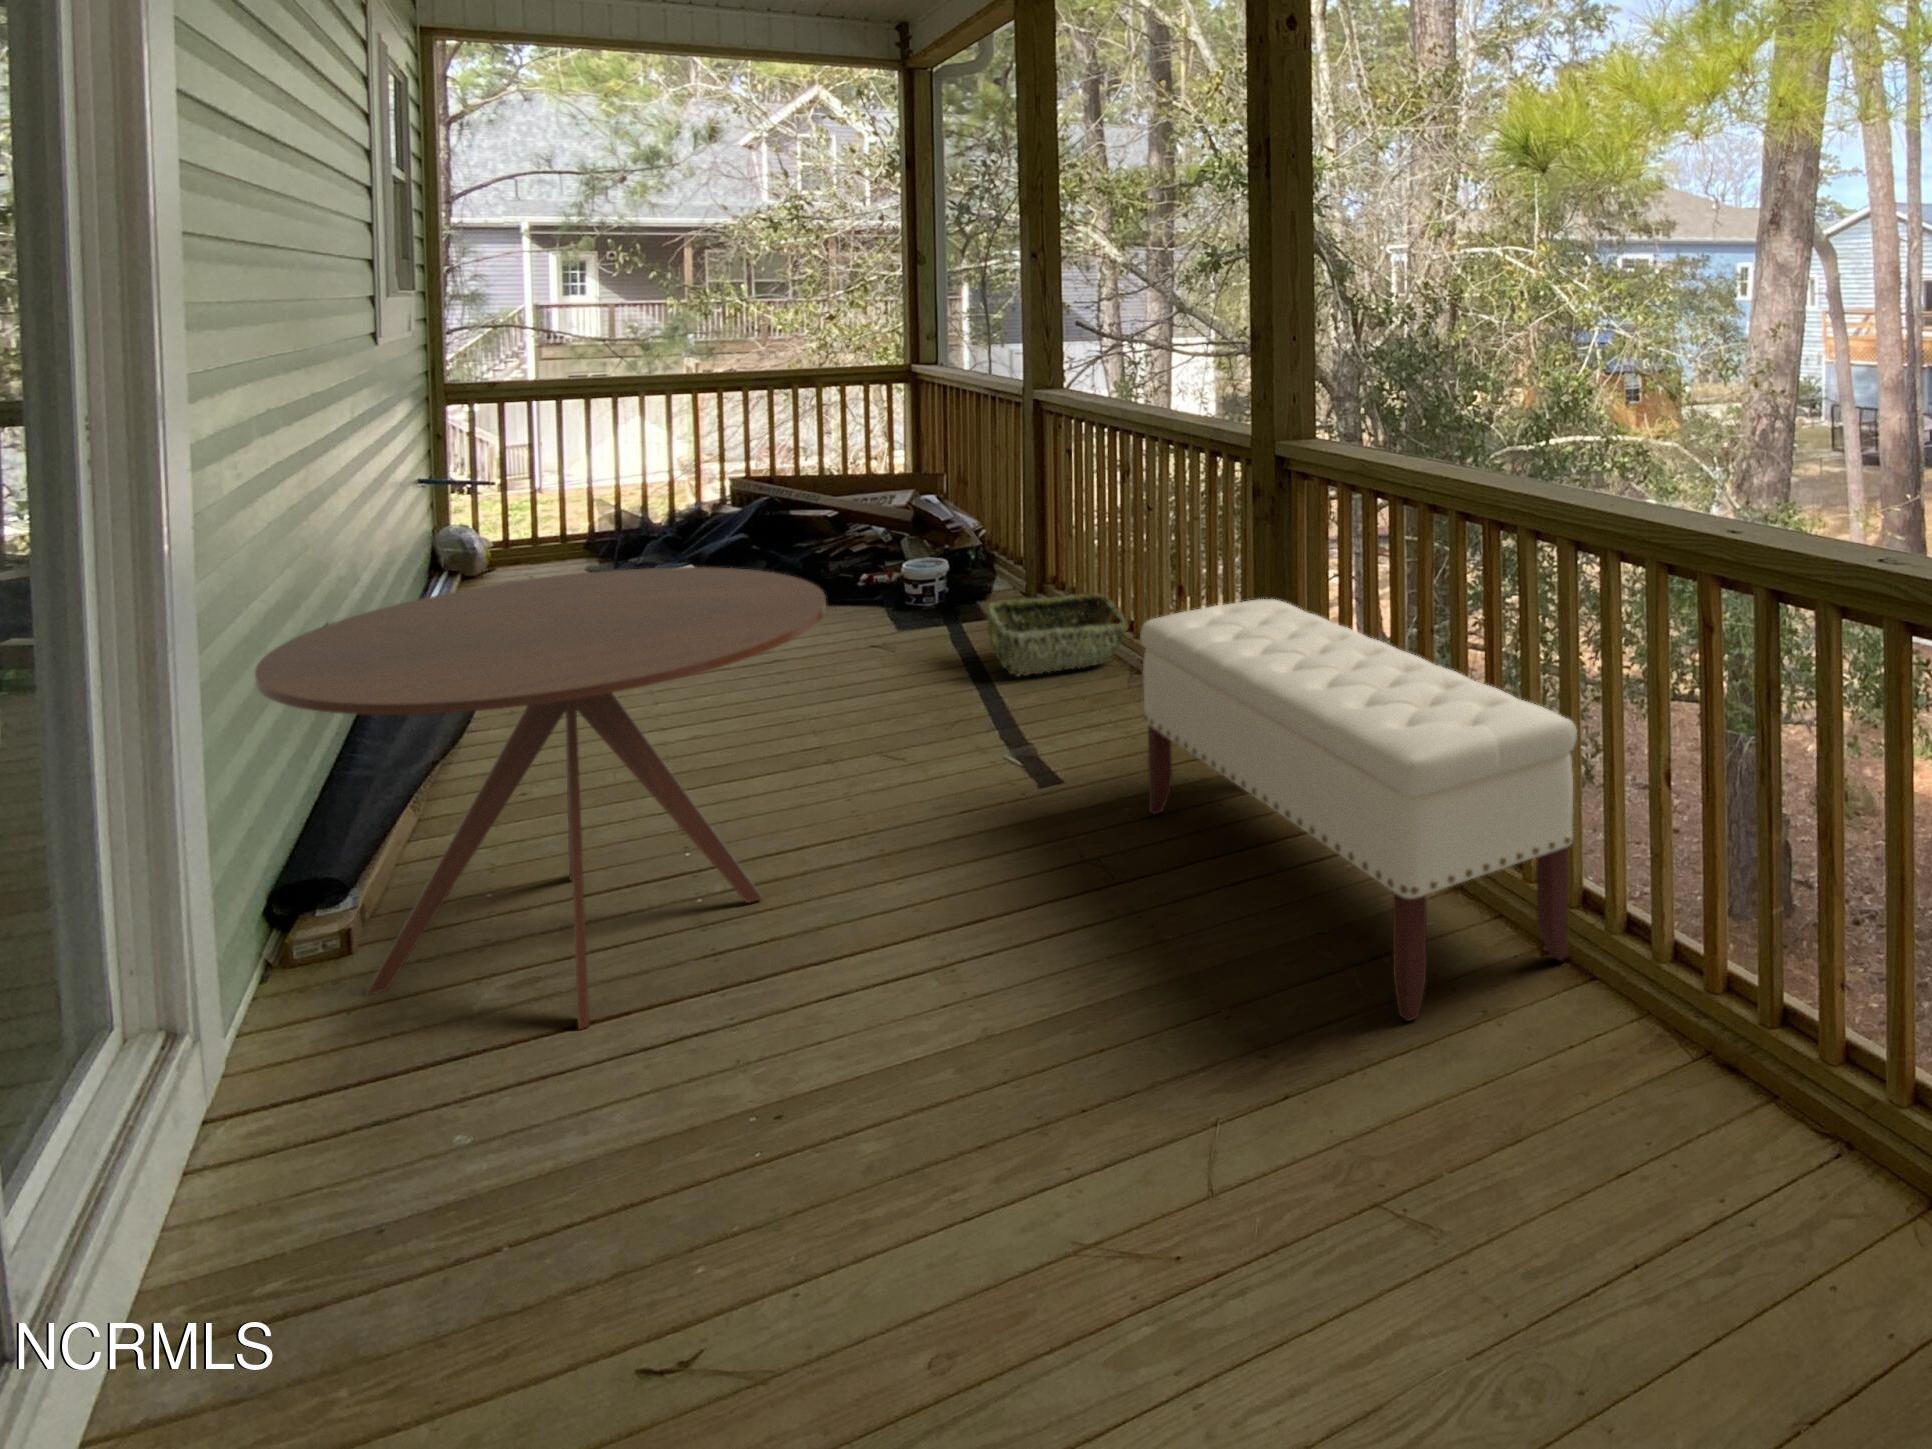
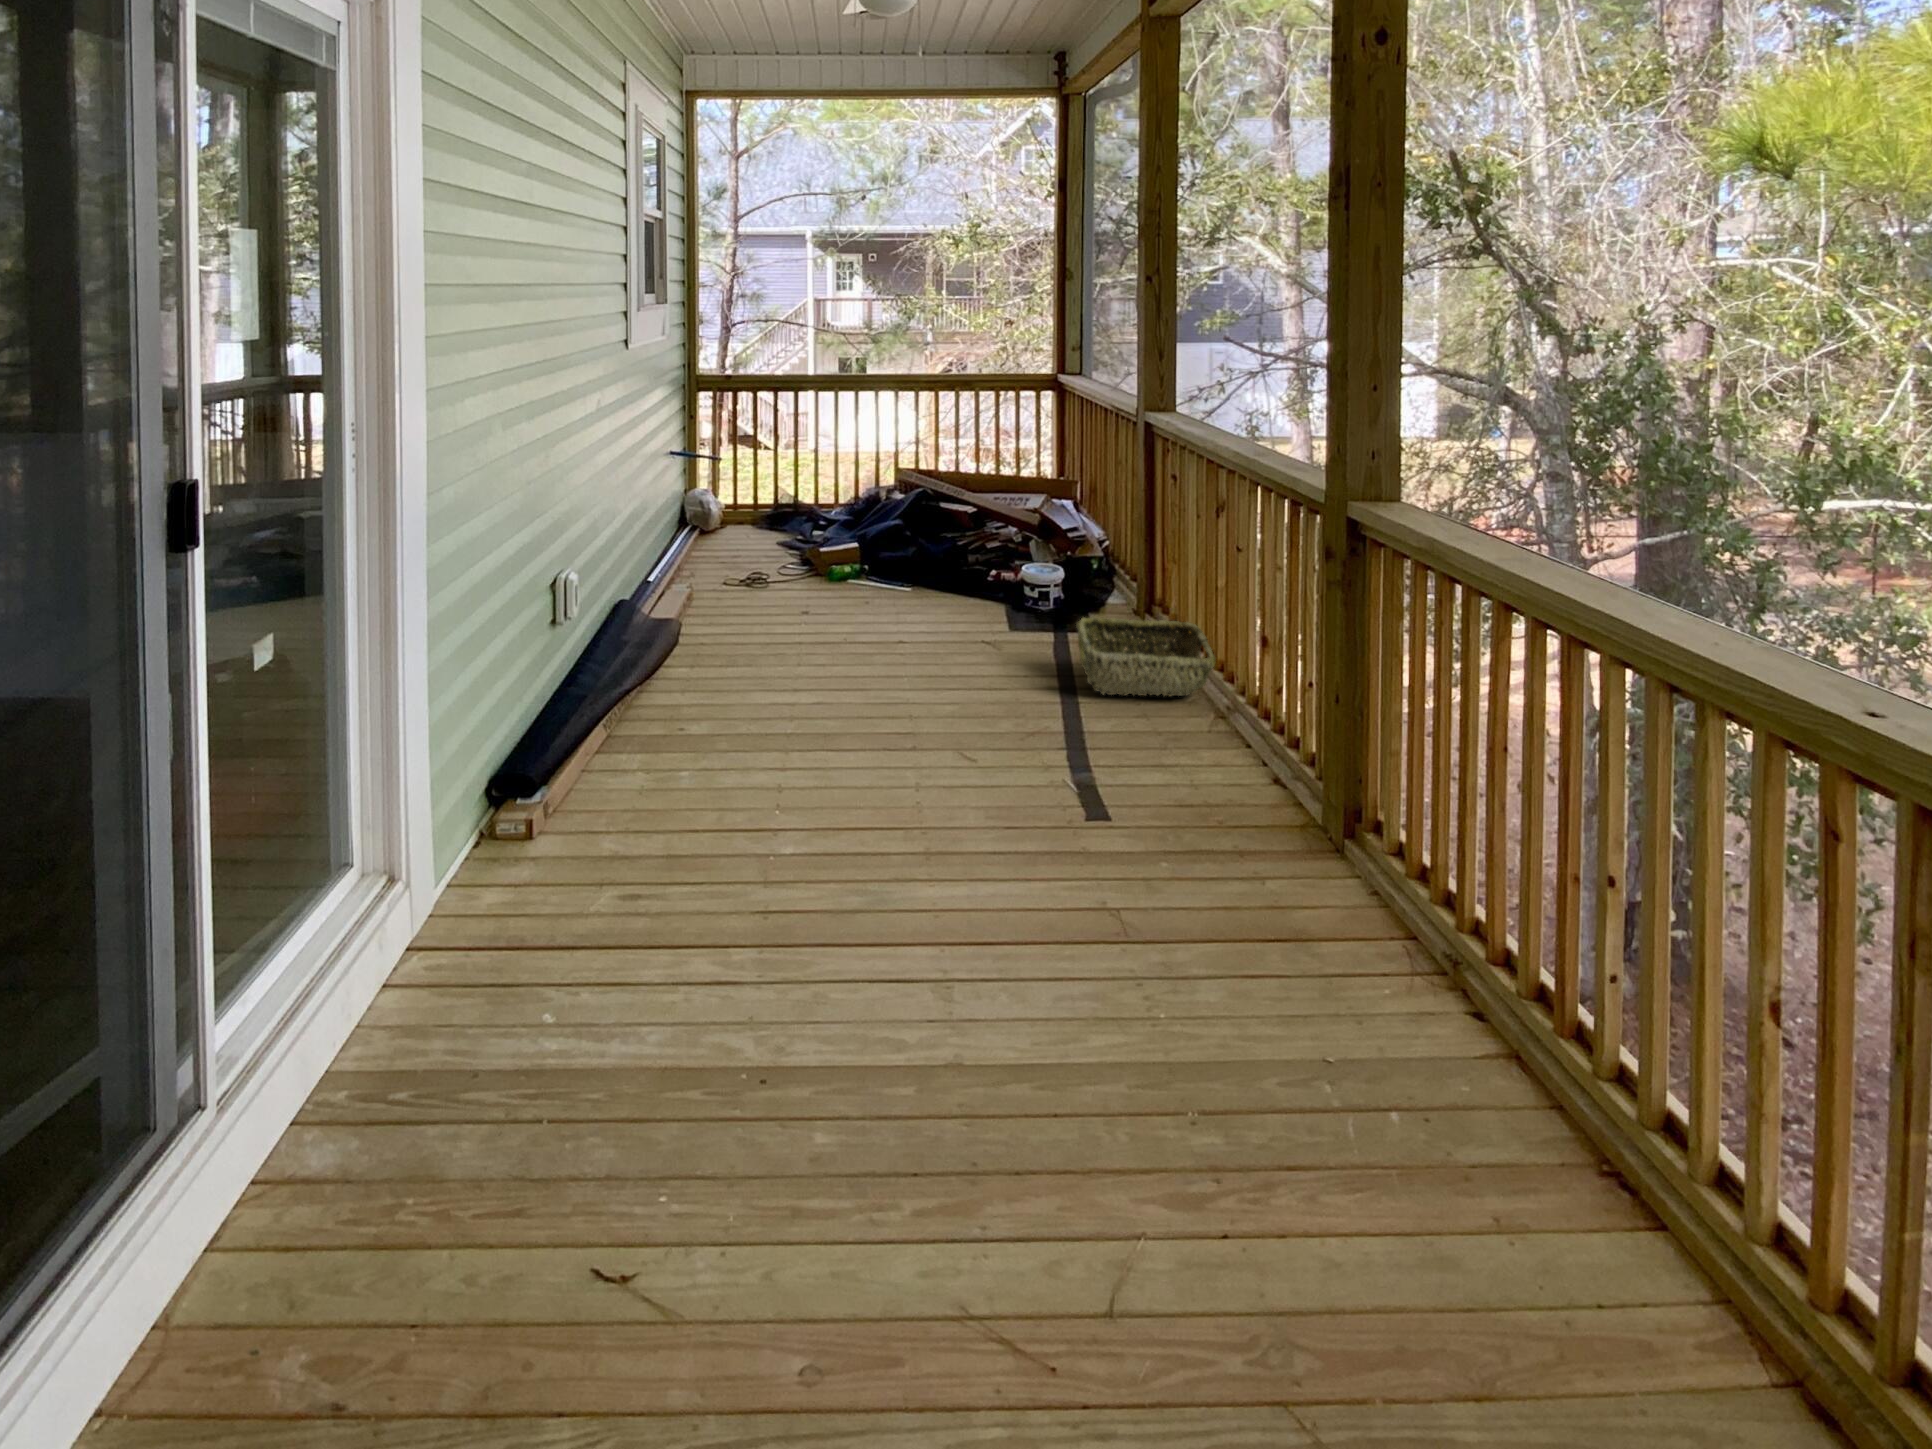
round table: present [255,567,826,1029] -> none [460,559,874,955]
bench: present [1140,599,1577,1021] -> none [1183,671,1685,1229]

